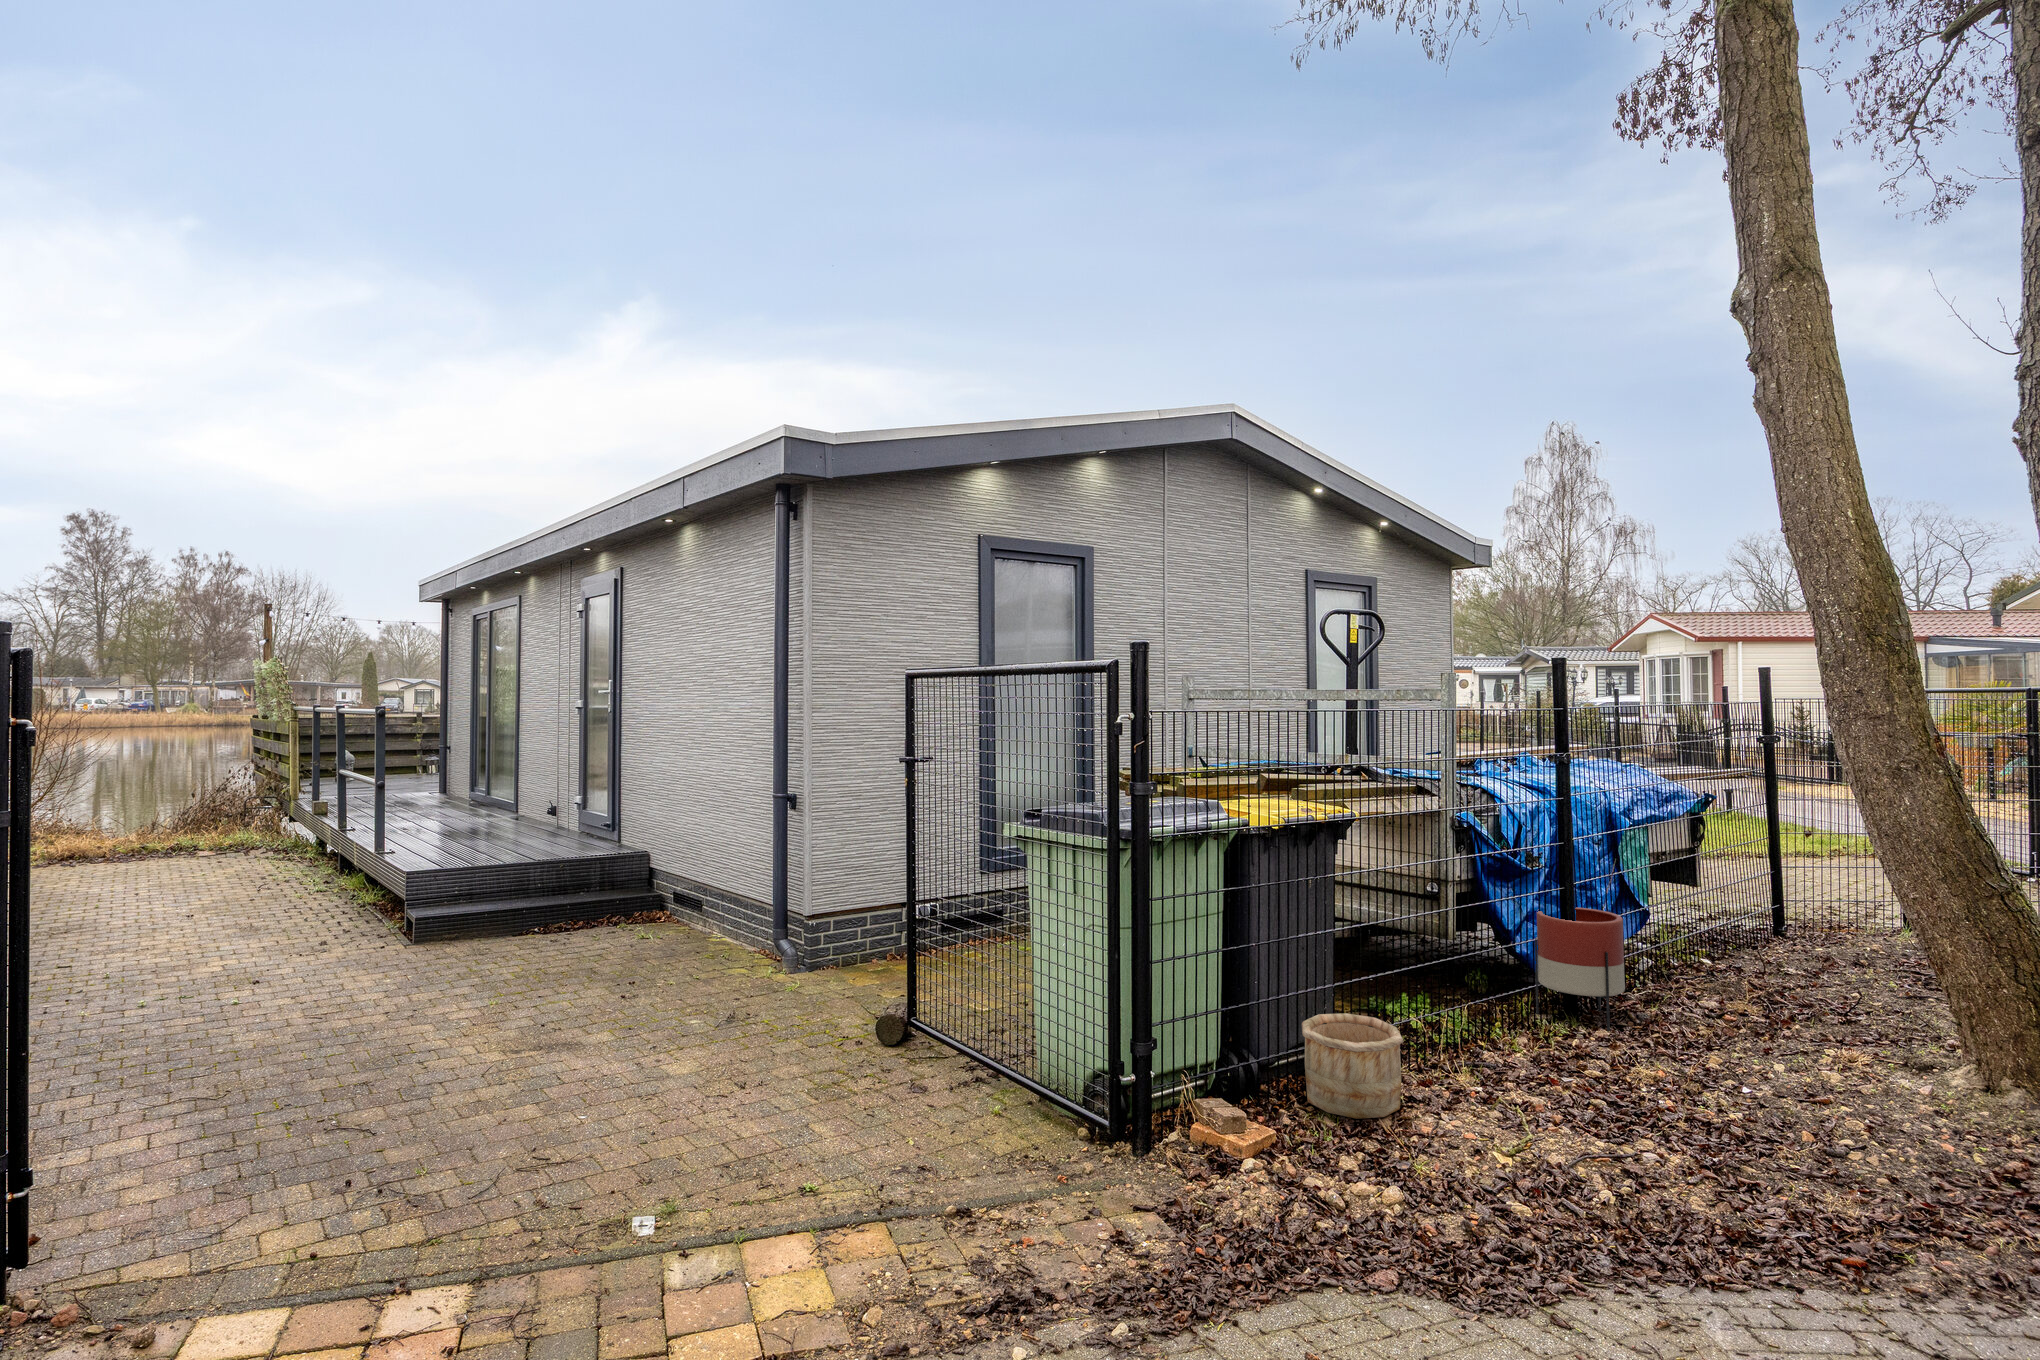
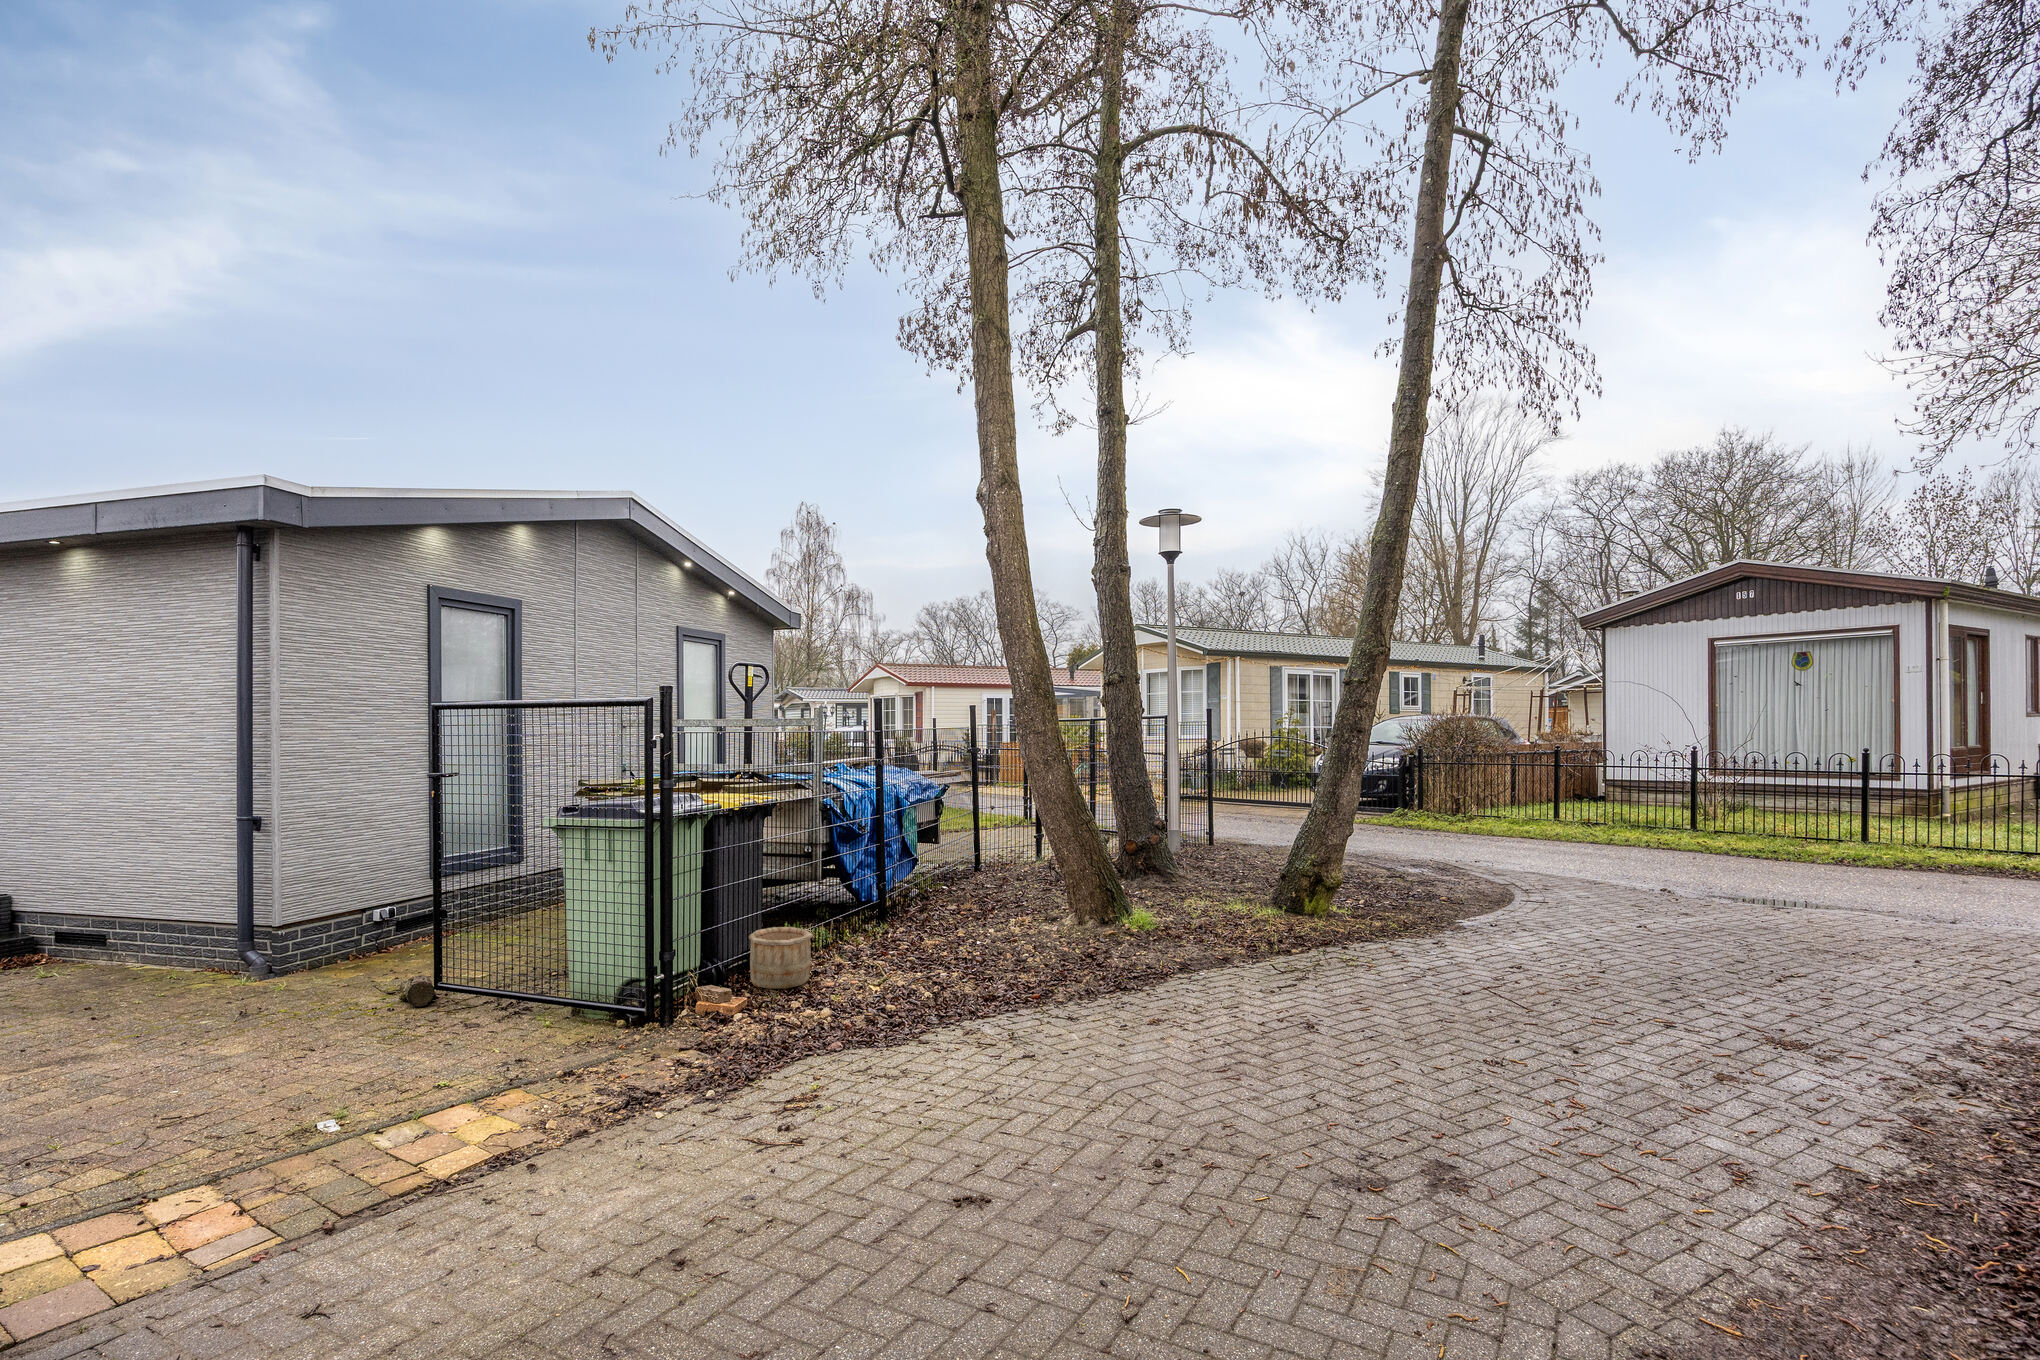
planter: present [1535,907,1625,1031] -> none [863,855,912,928]

